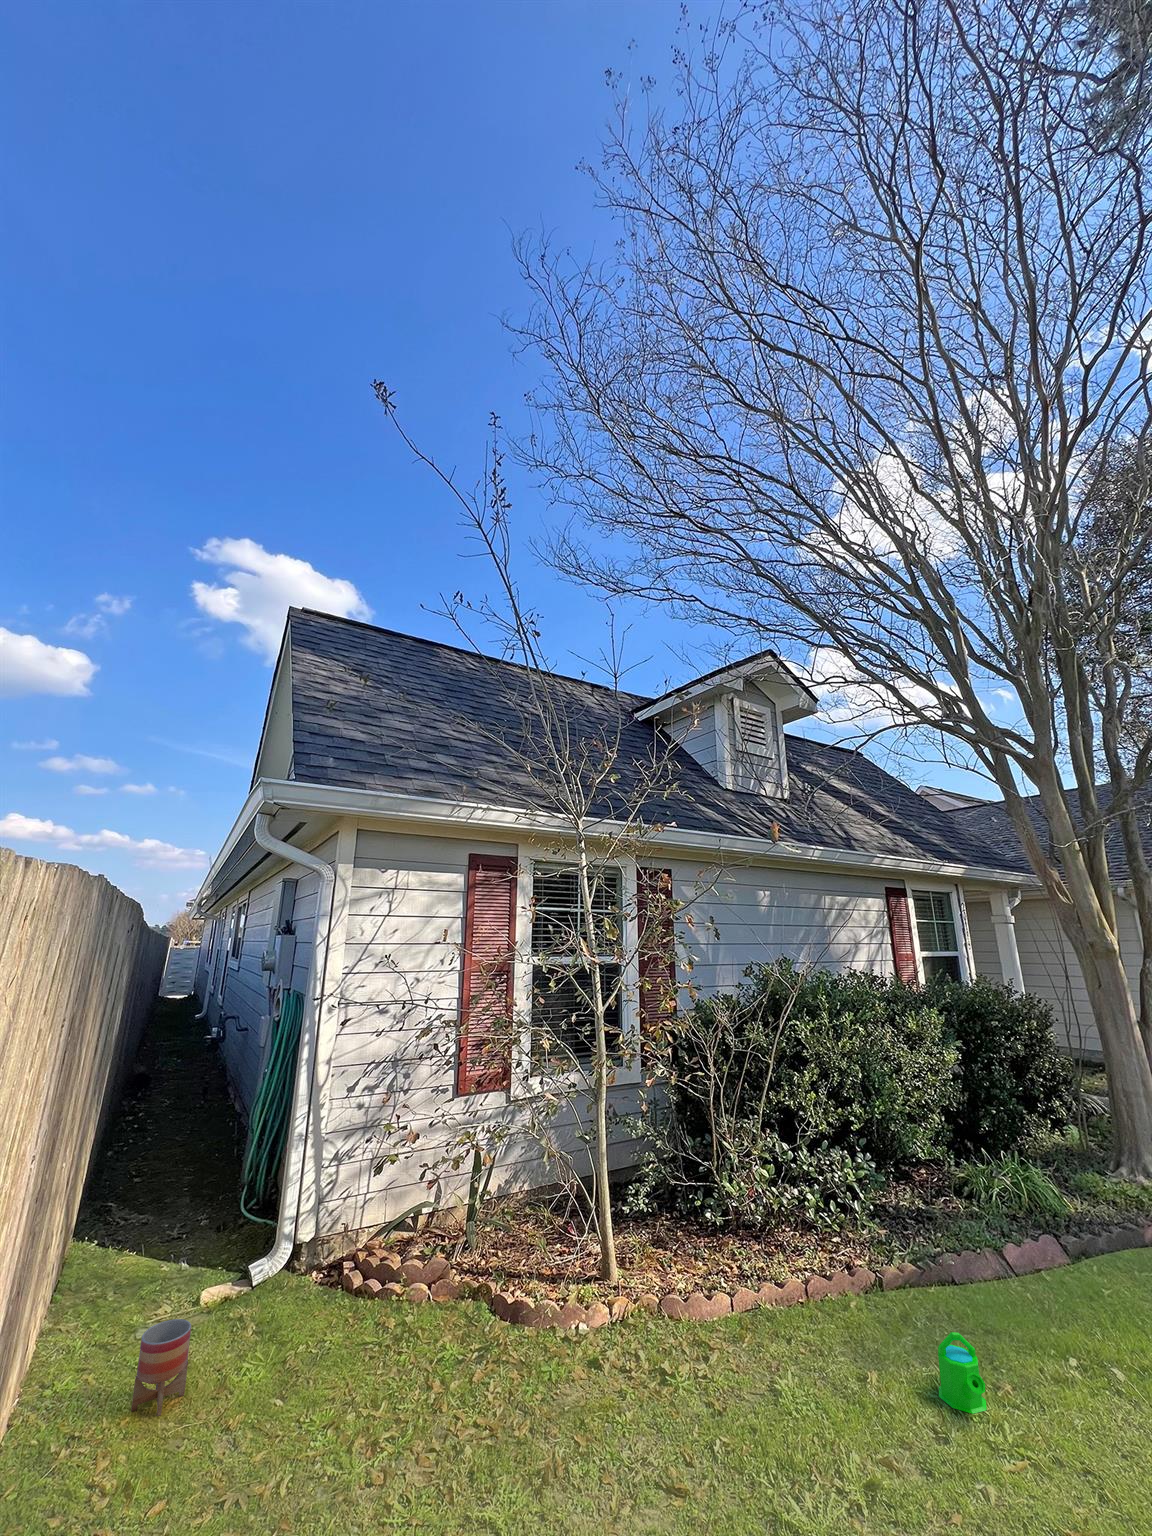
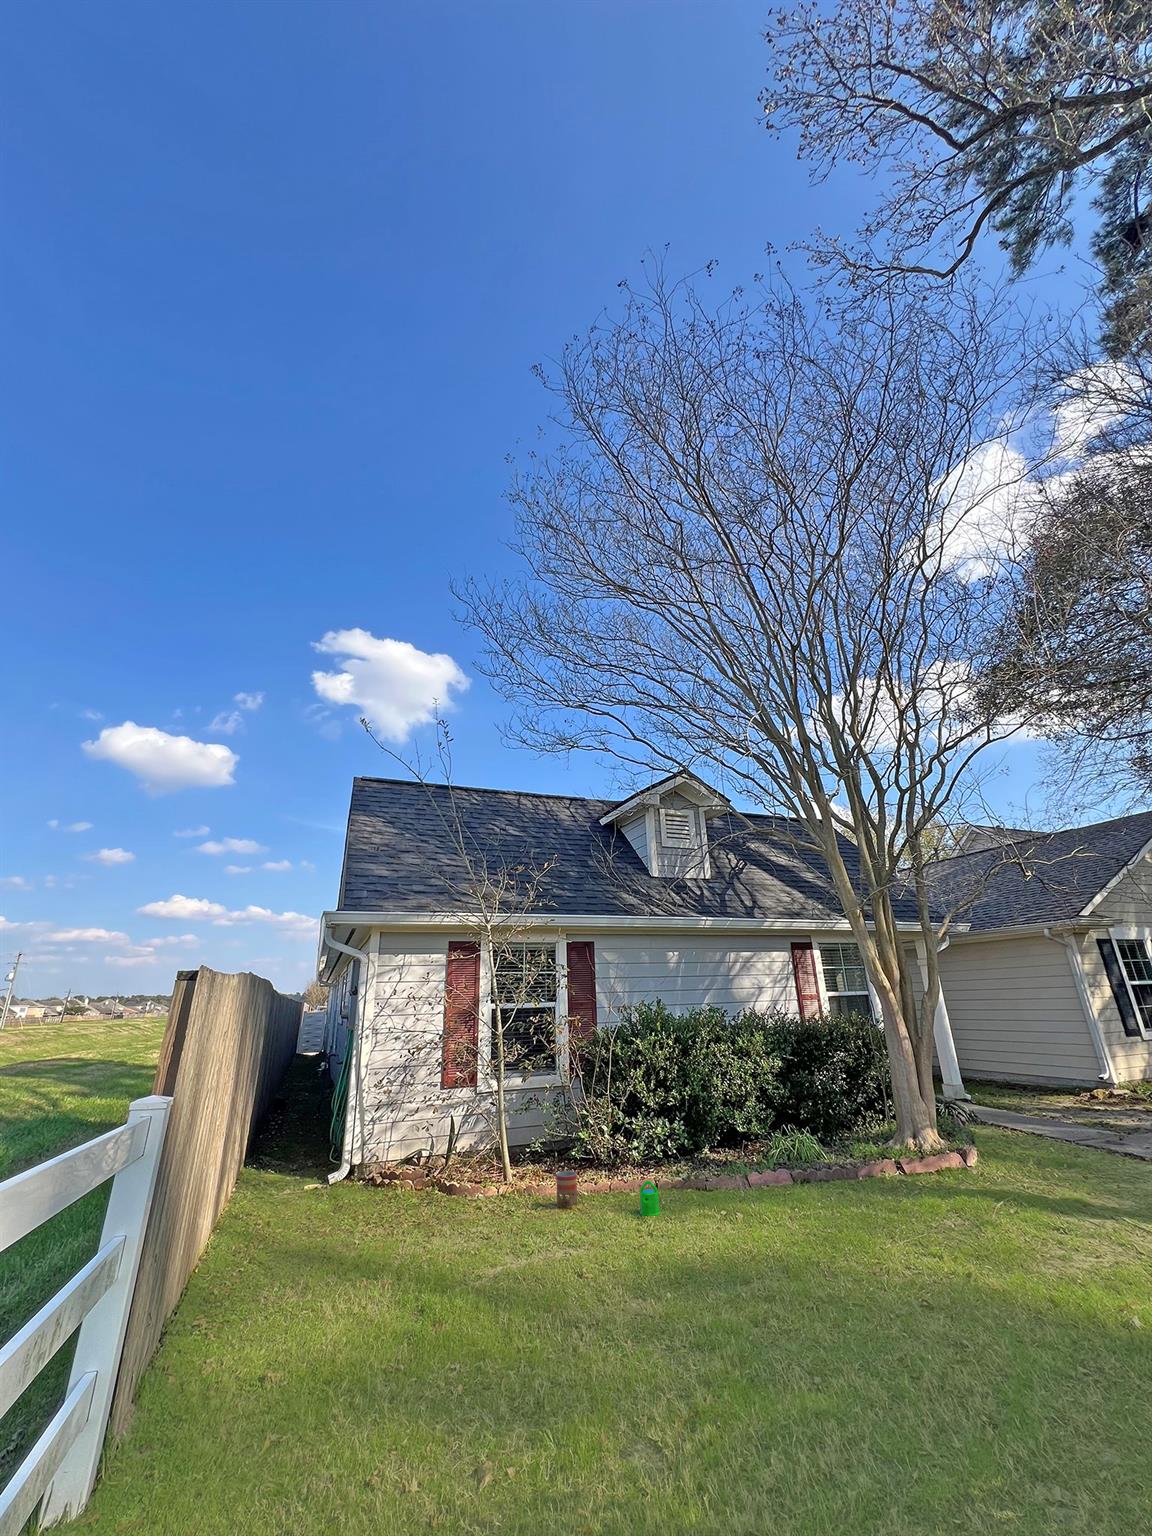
planter: present [131,1319,191,1416] -> present [556,1171,577,1209]

